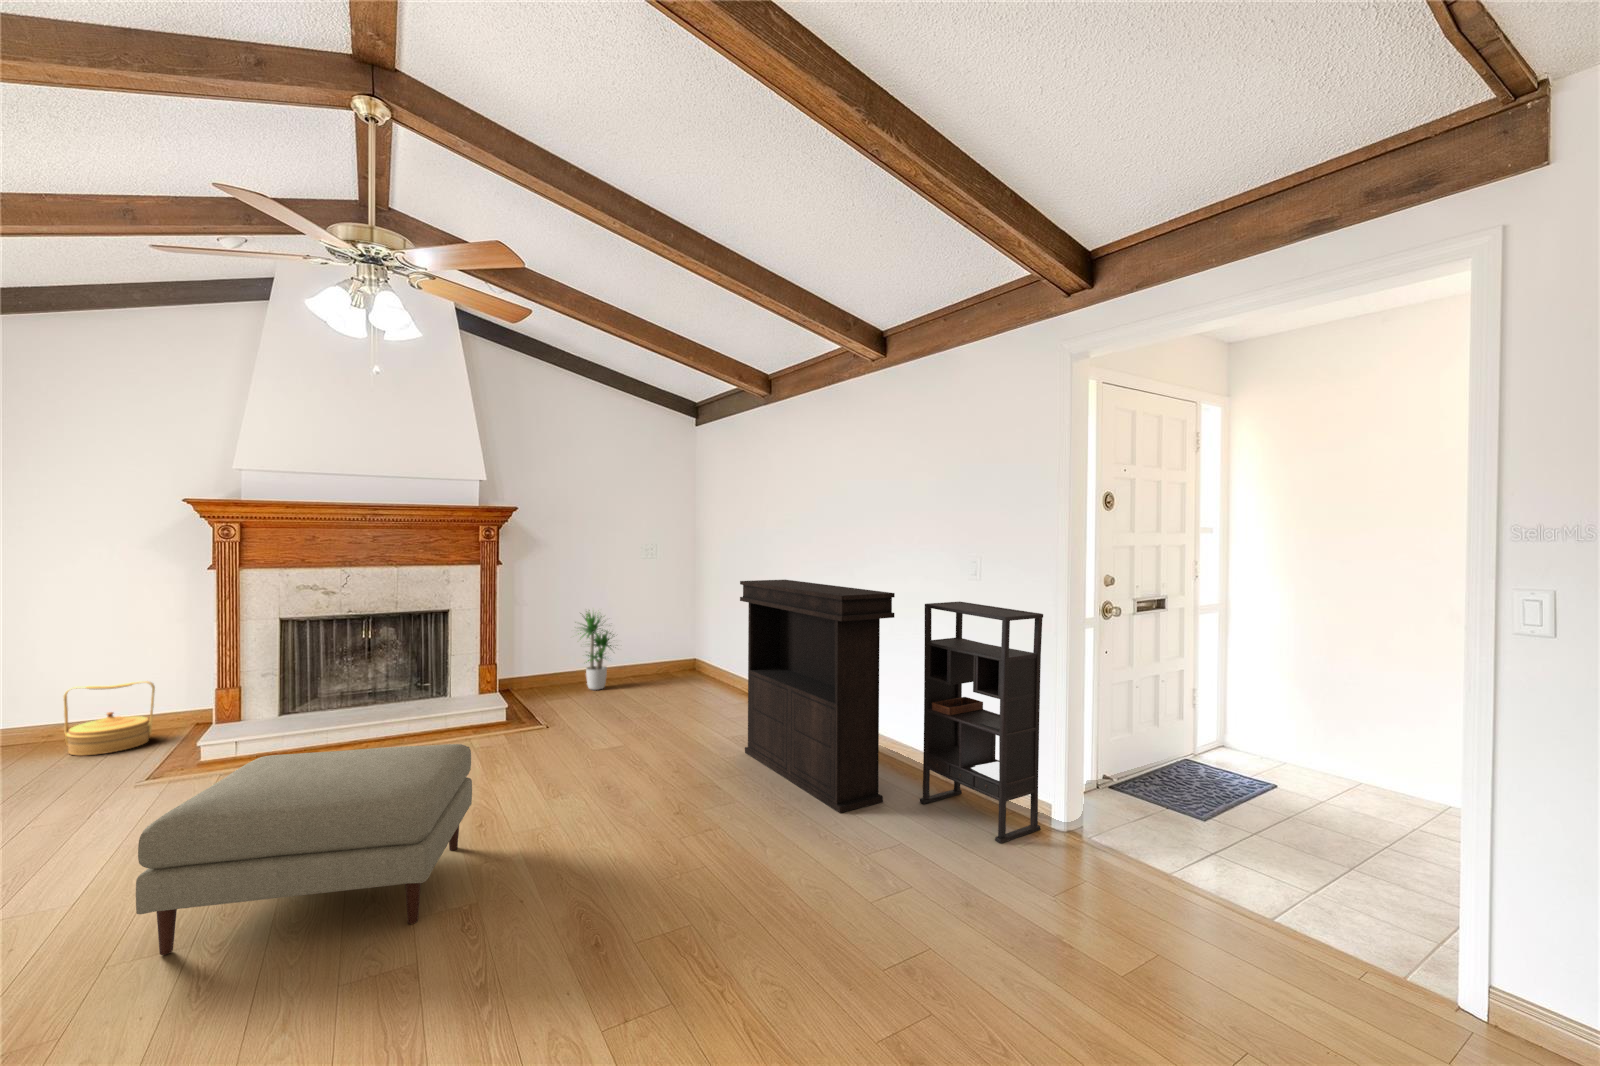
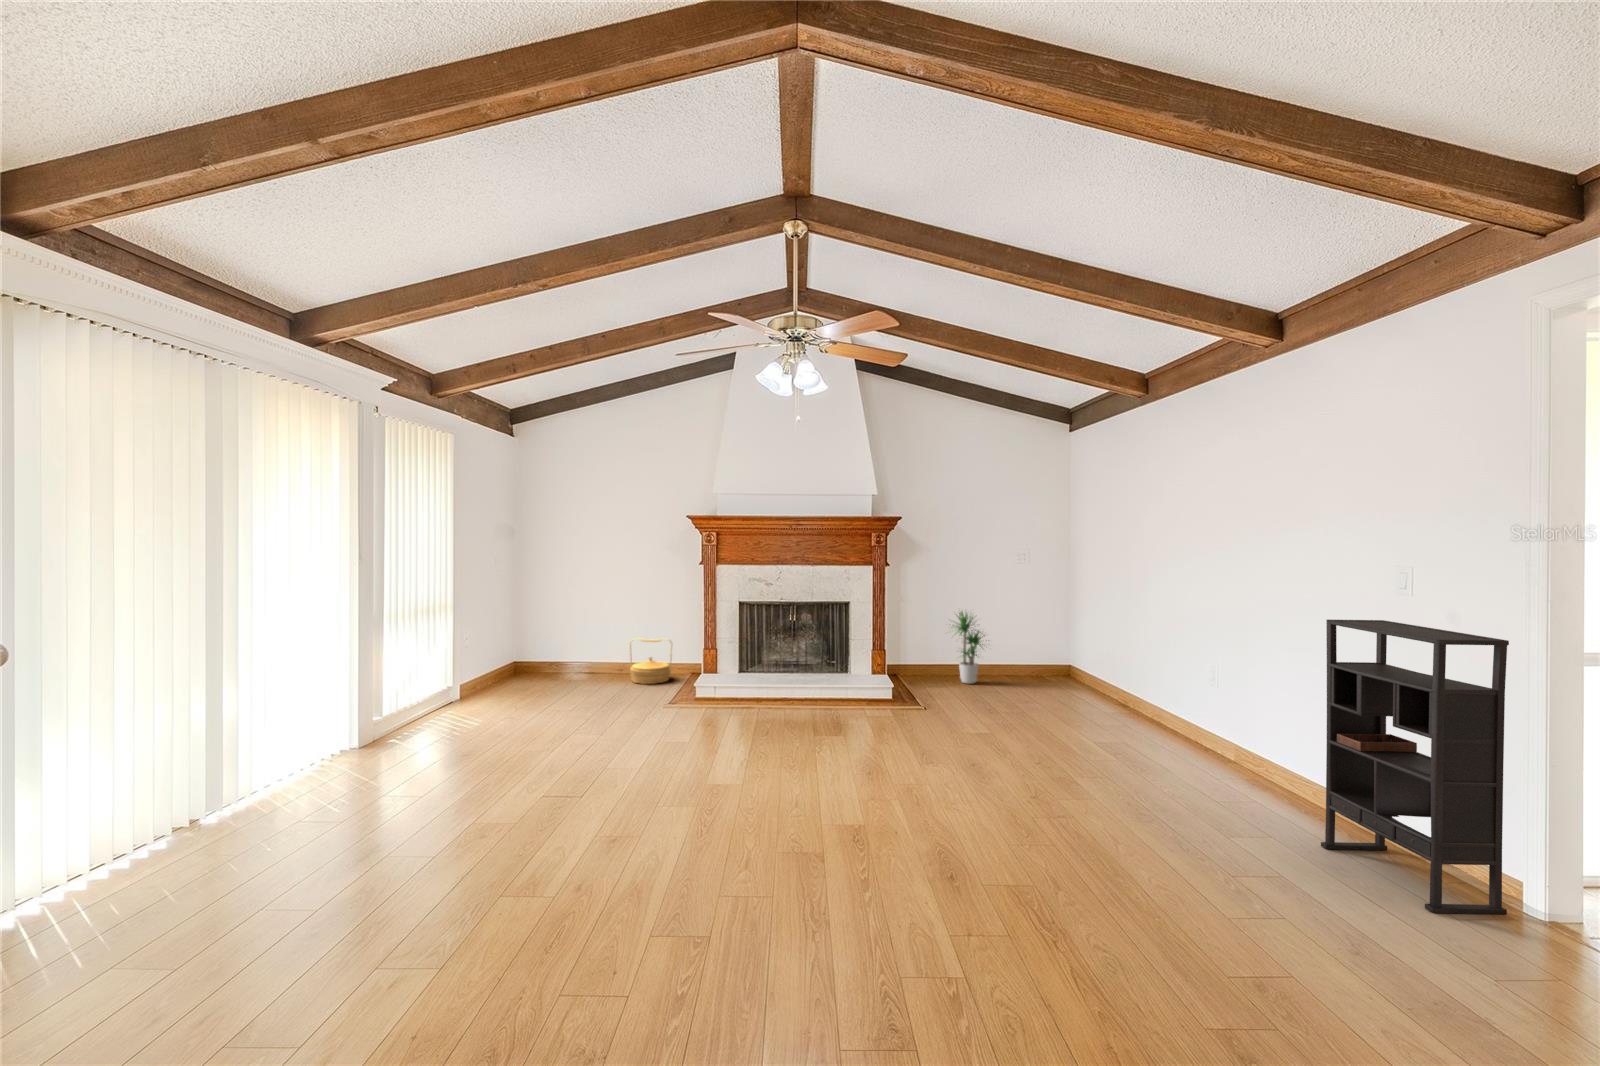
console table: present [740,580,895,813] -> none [1104,587,1284,836]
ottoman: present [136,744,472,955] -> none [673,693,863,827]

